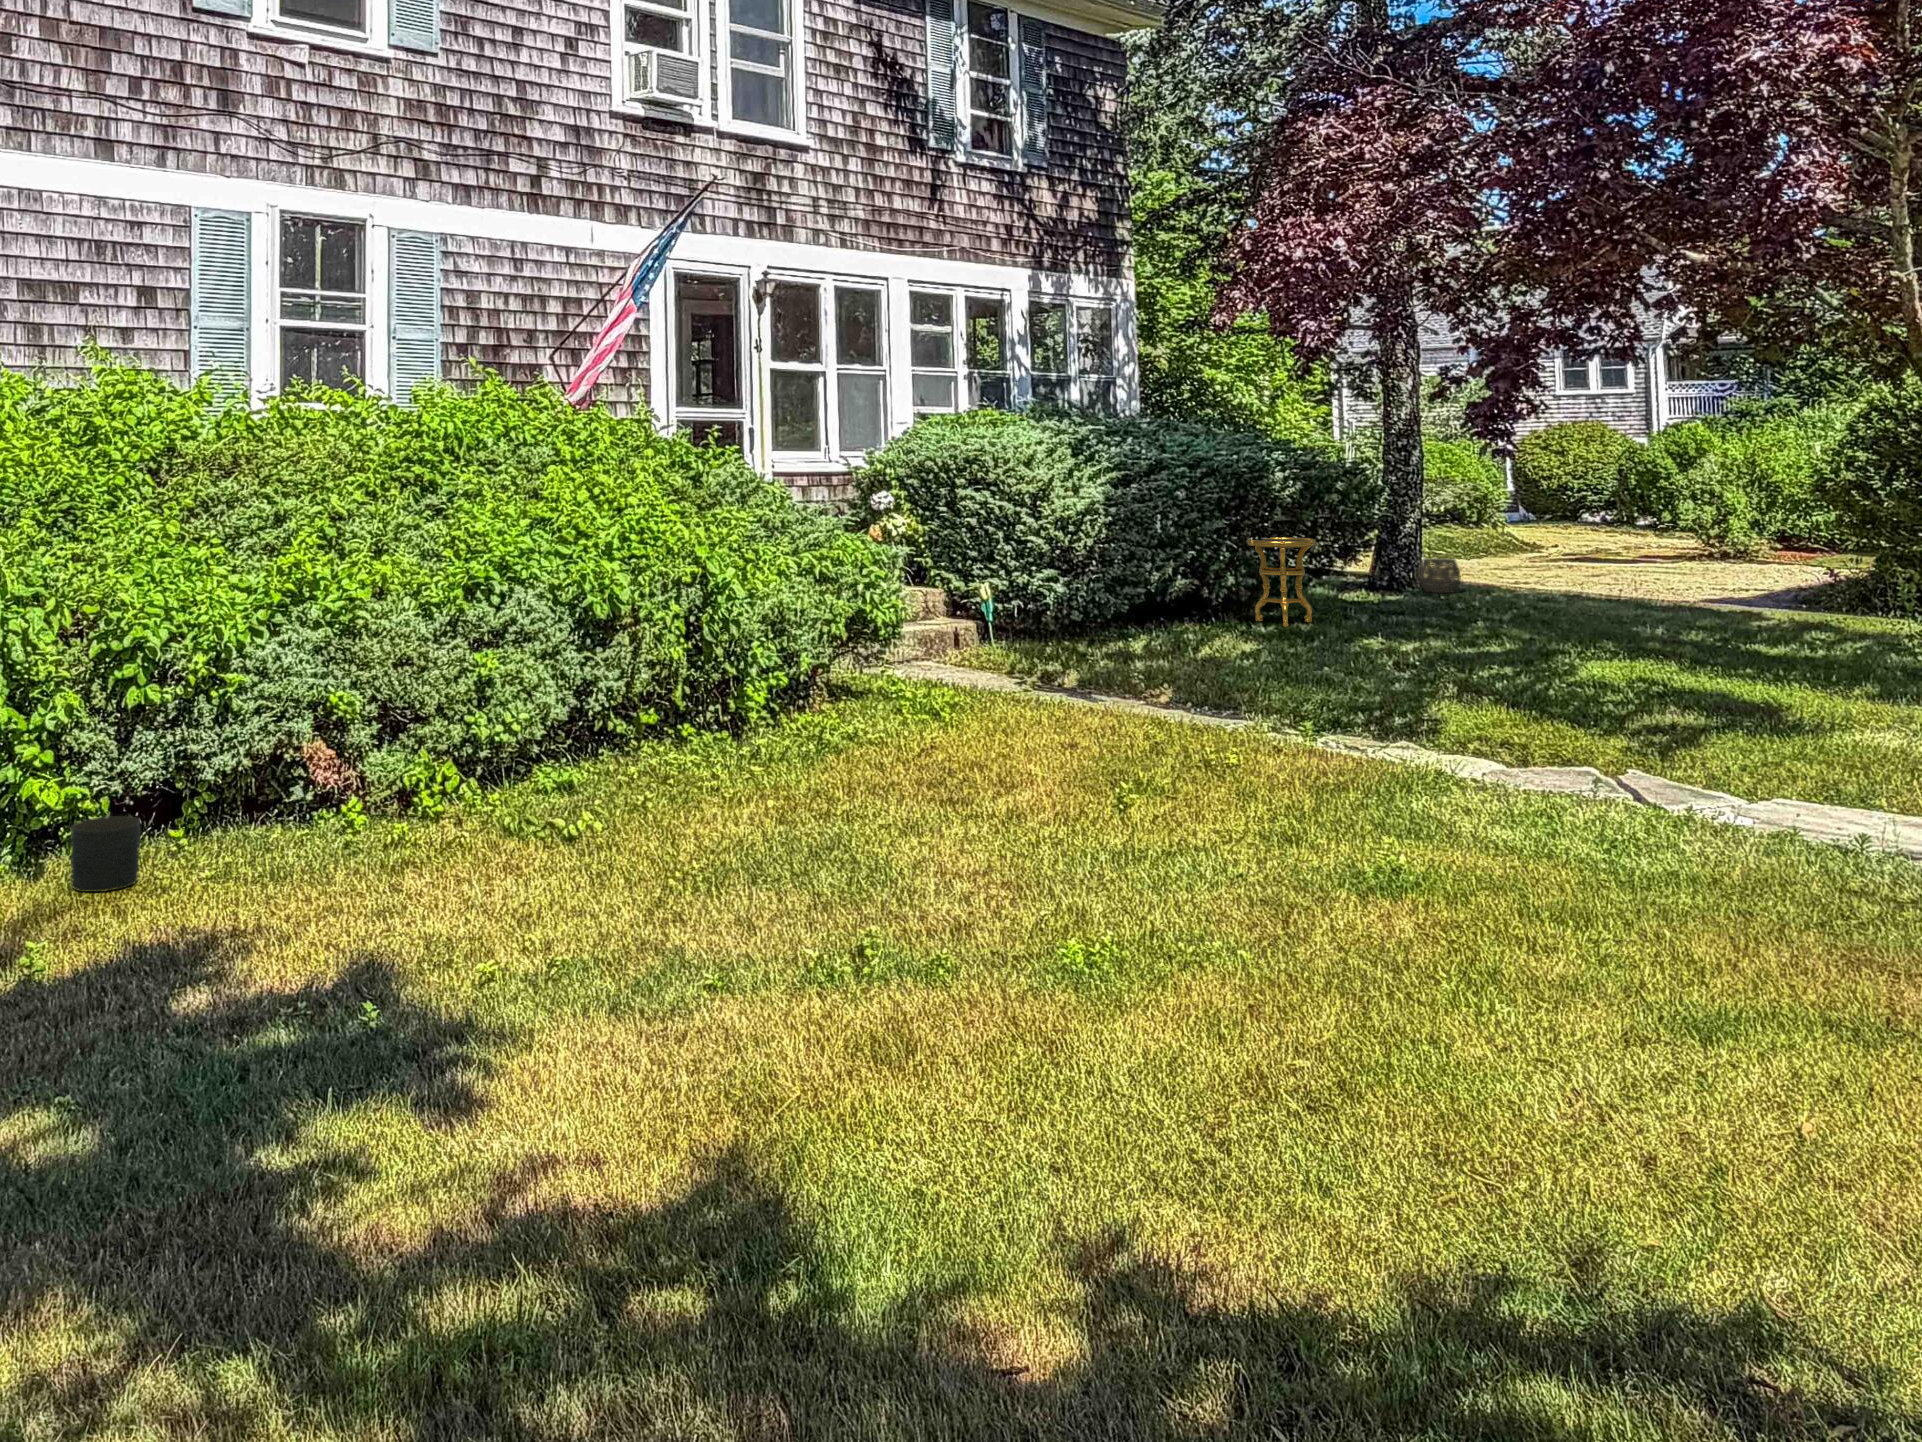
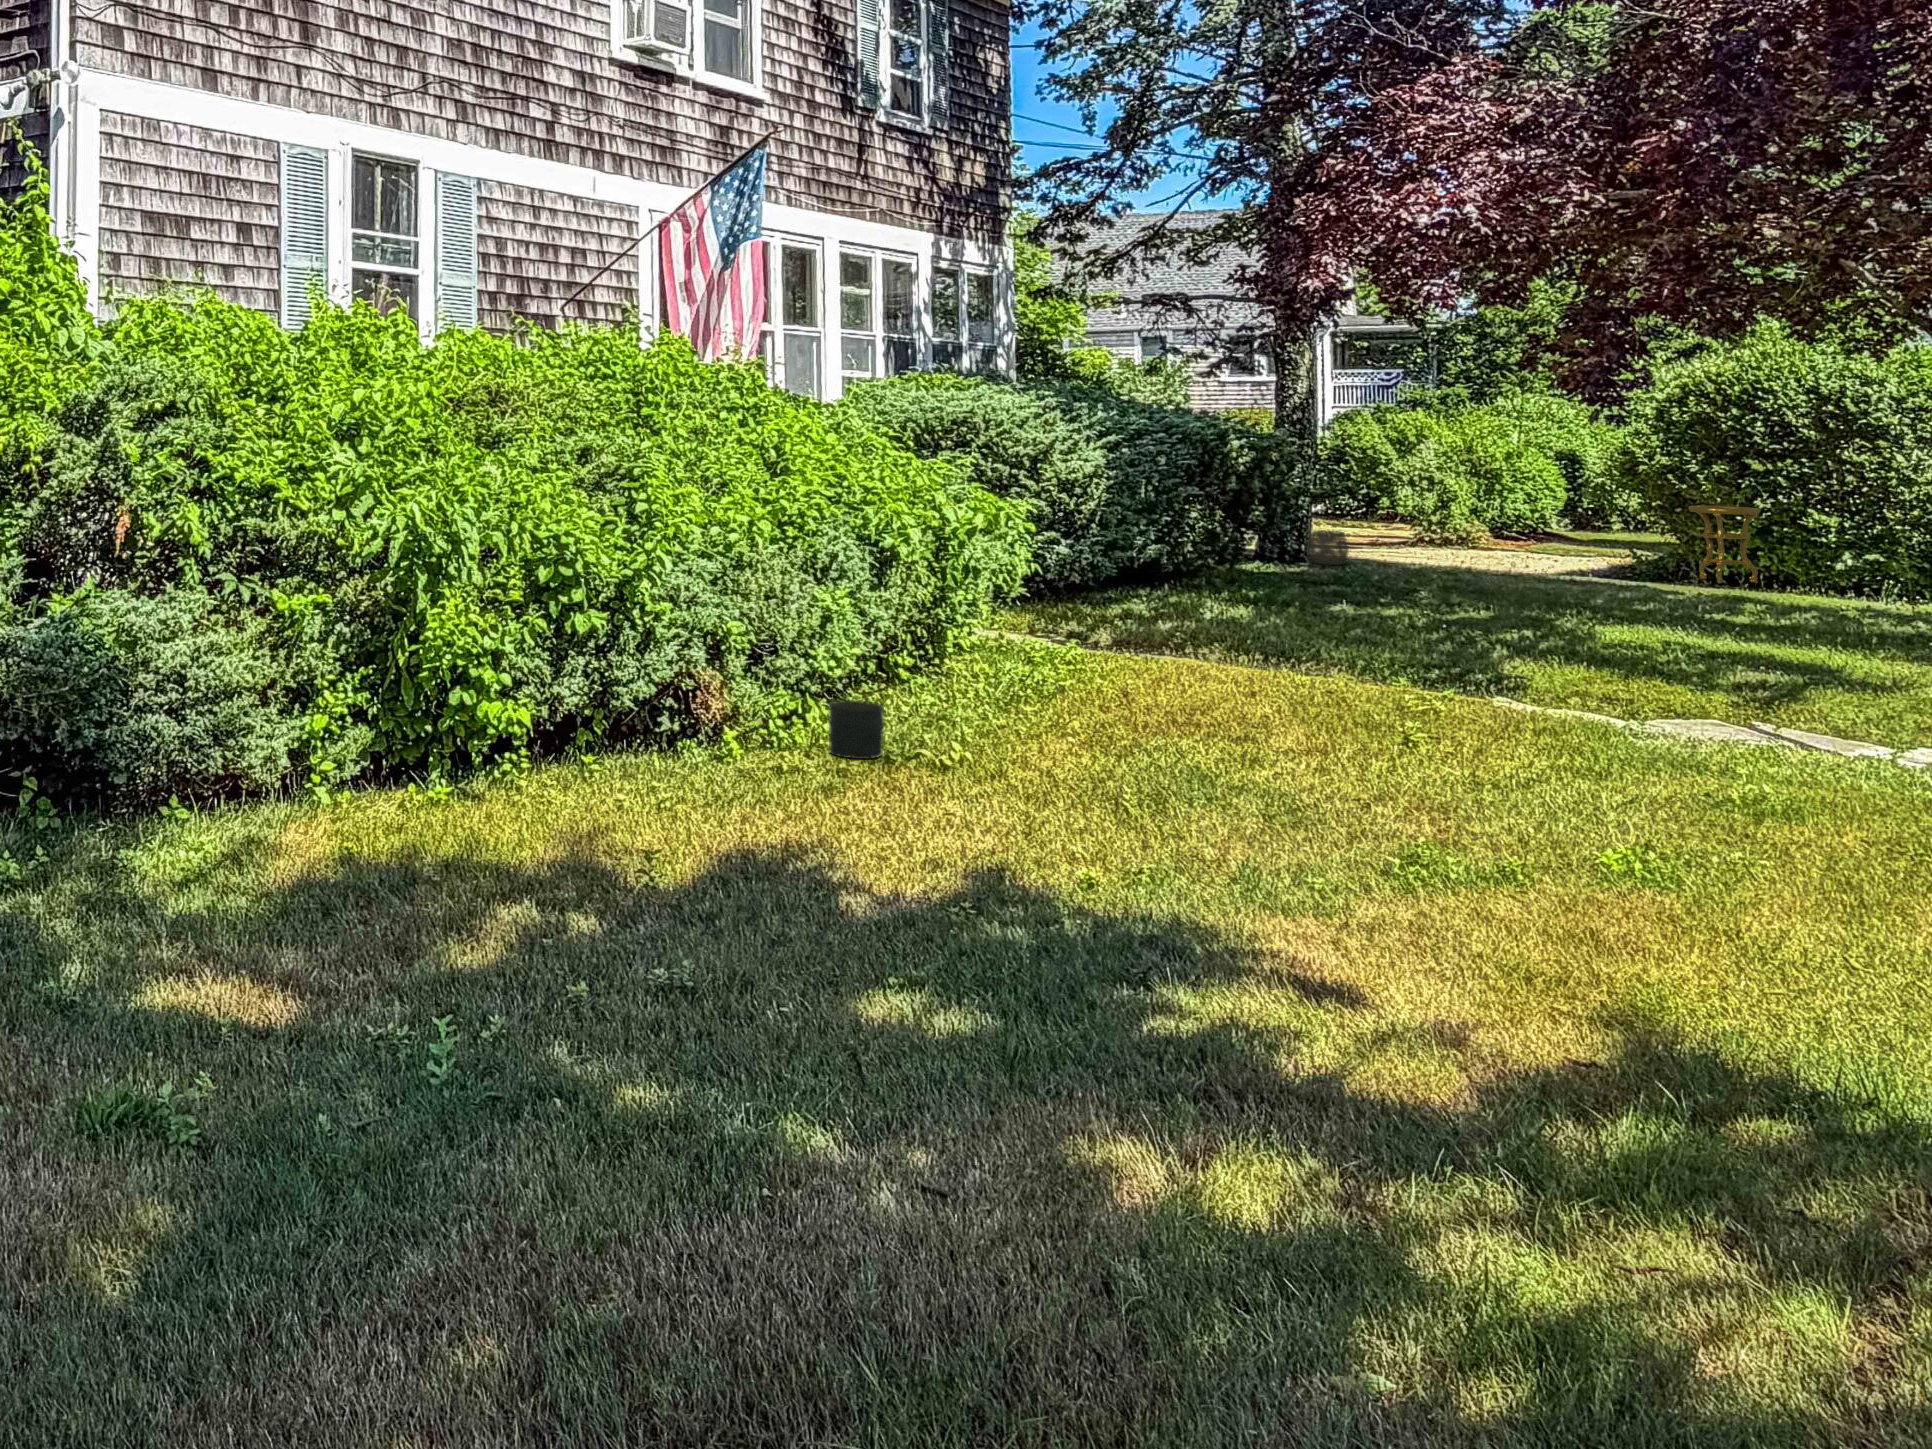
side table: present [1247,537,1316,627] -> present [1688,505,1761,583]
planter: present [71,816,140,892] -> present [828,700,884,759]

